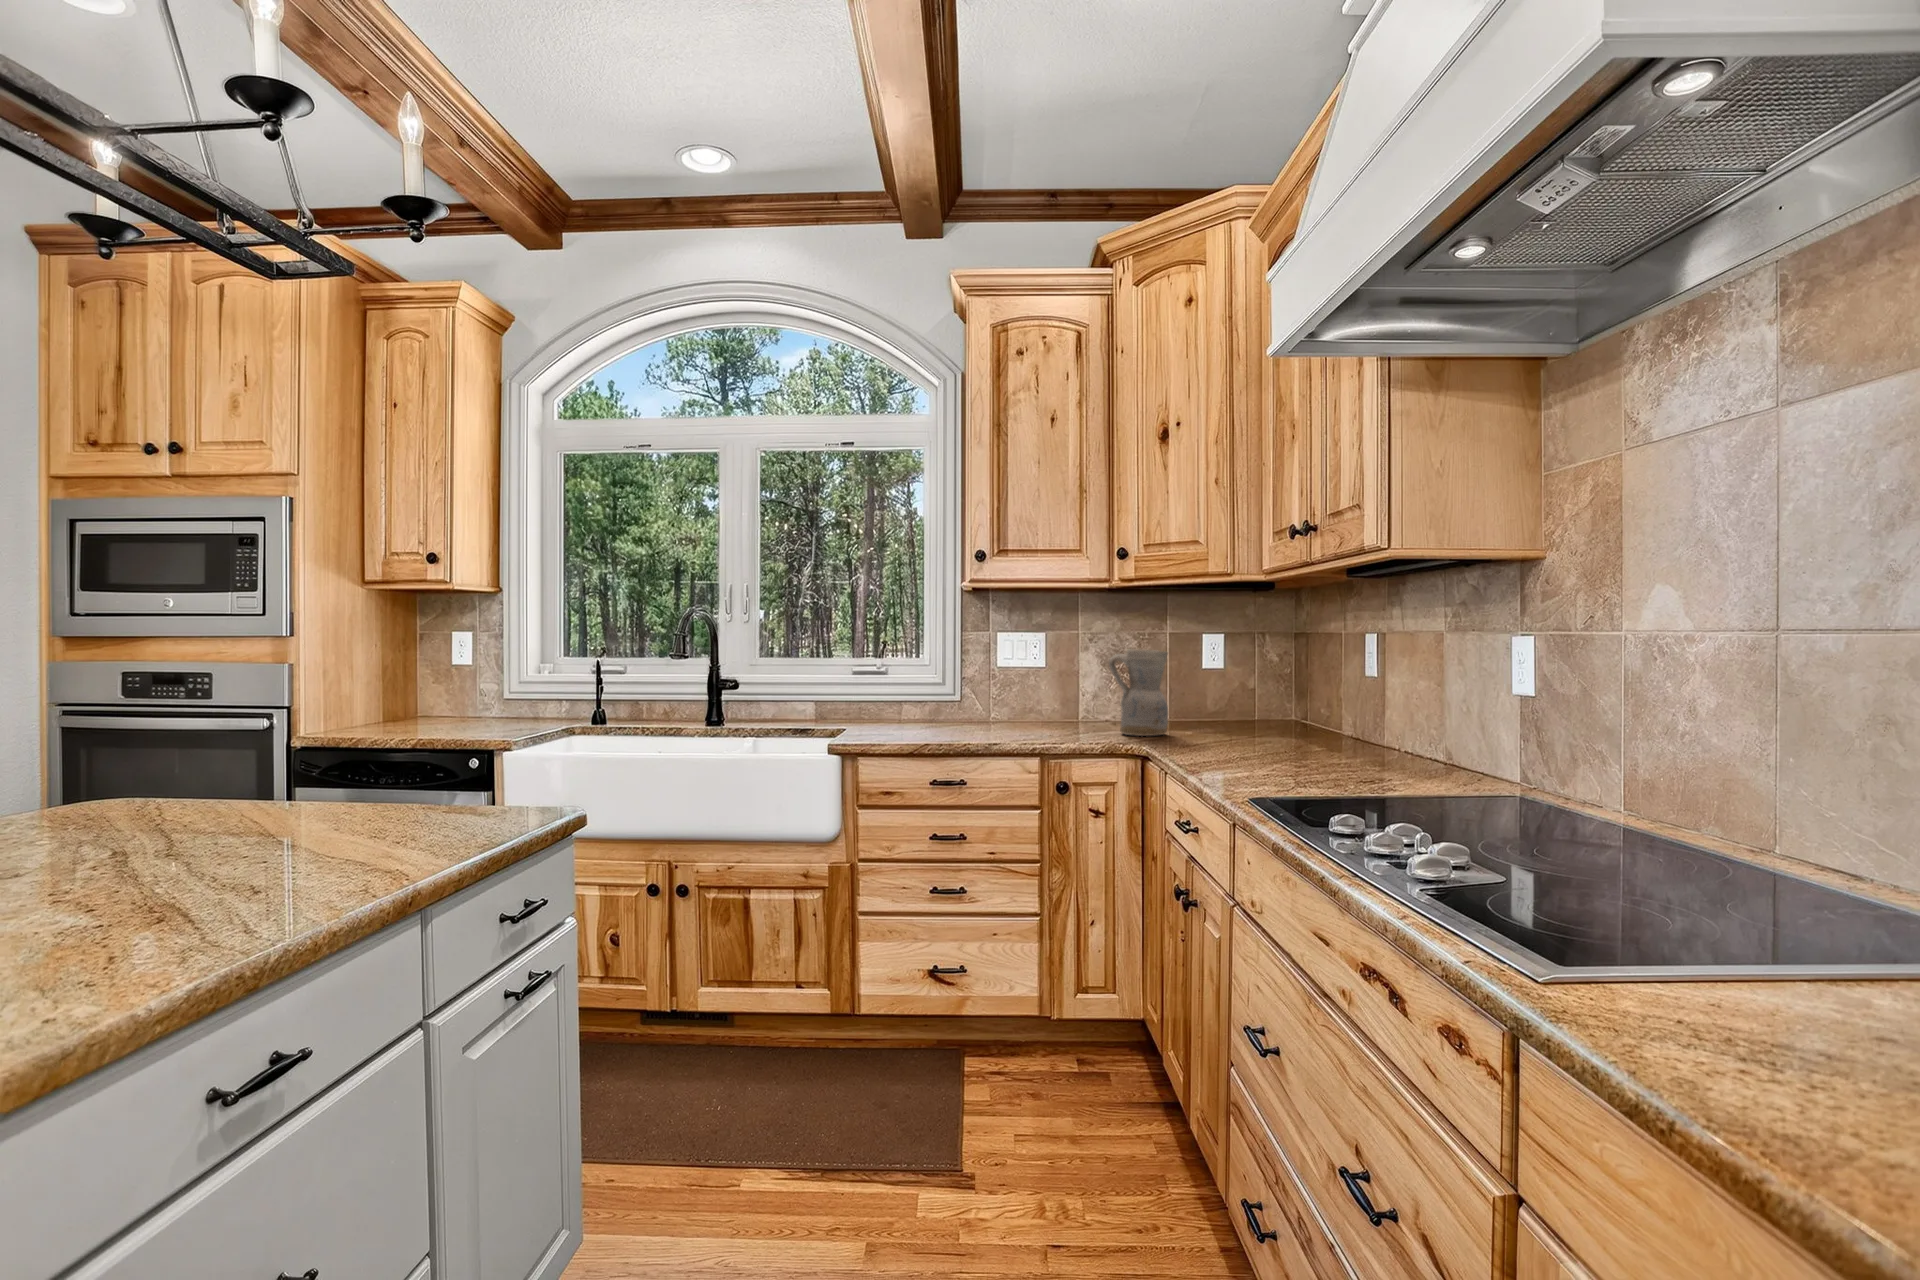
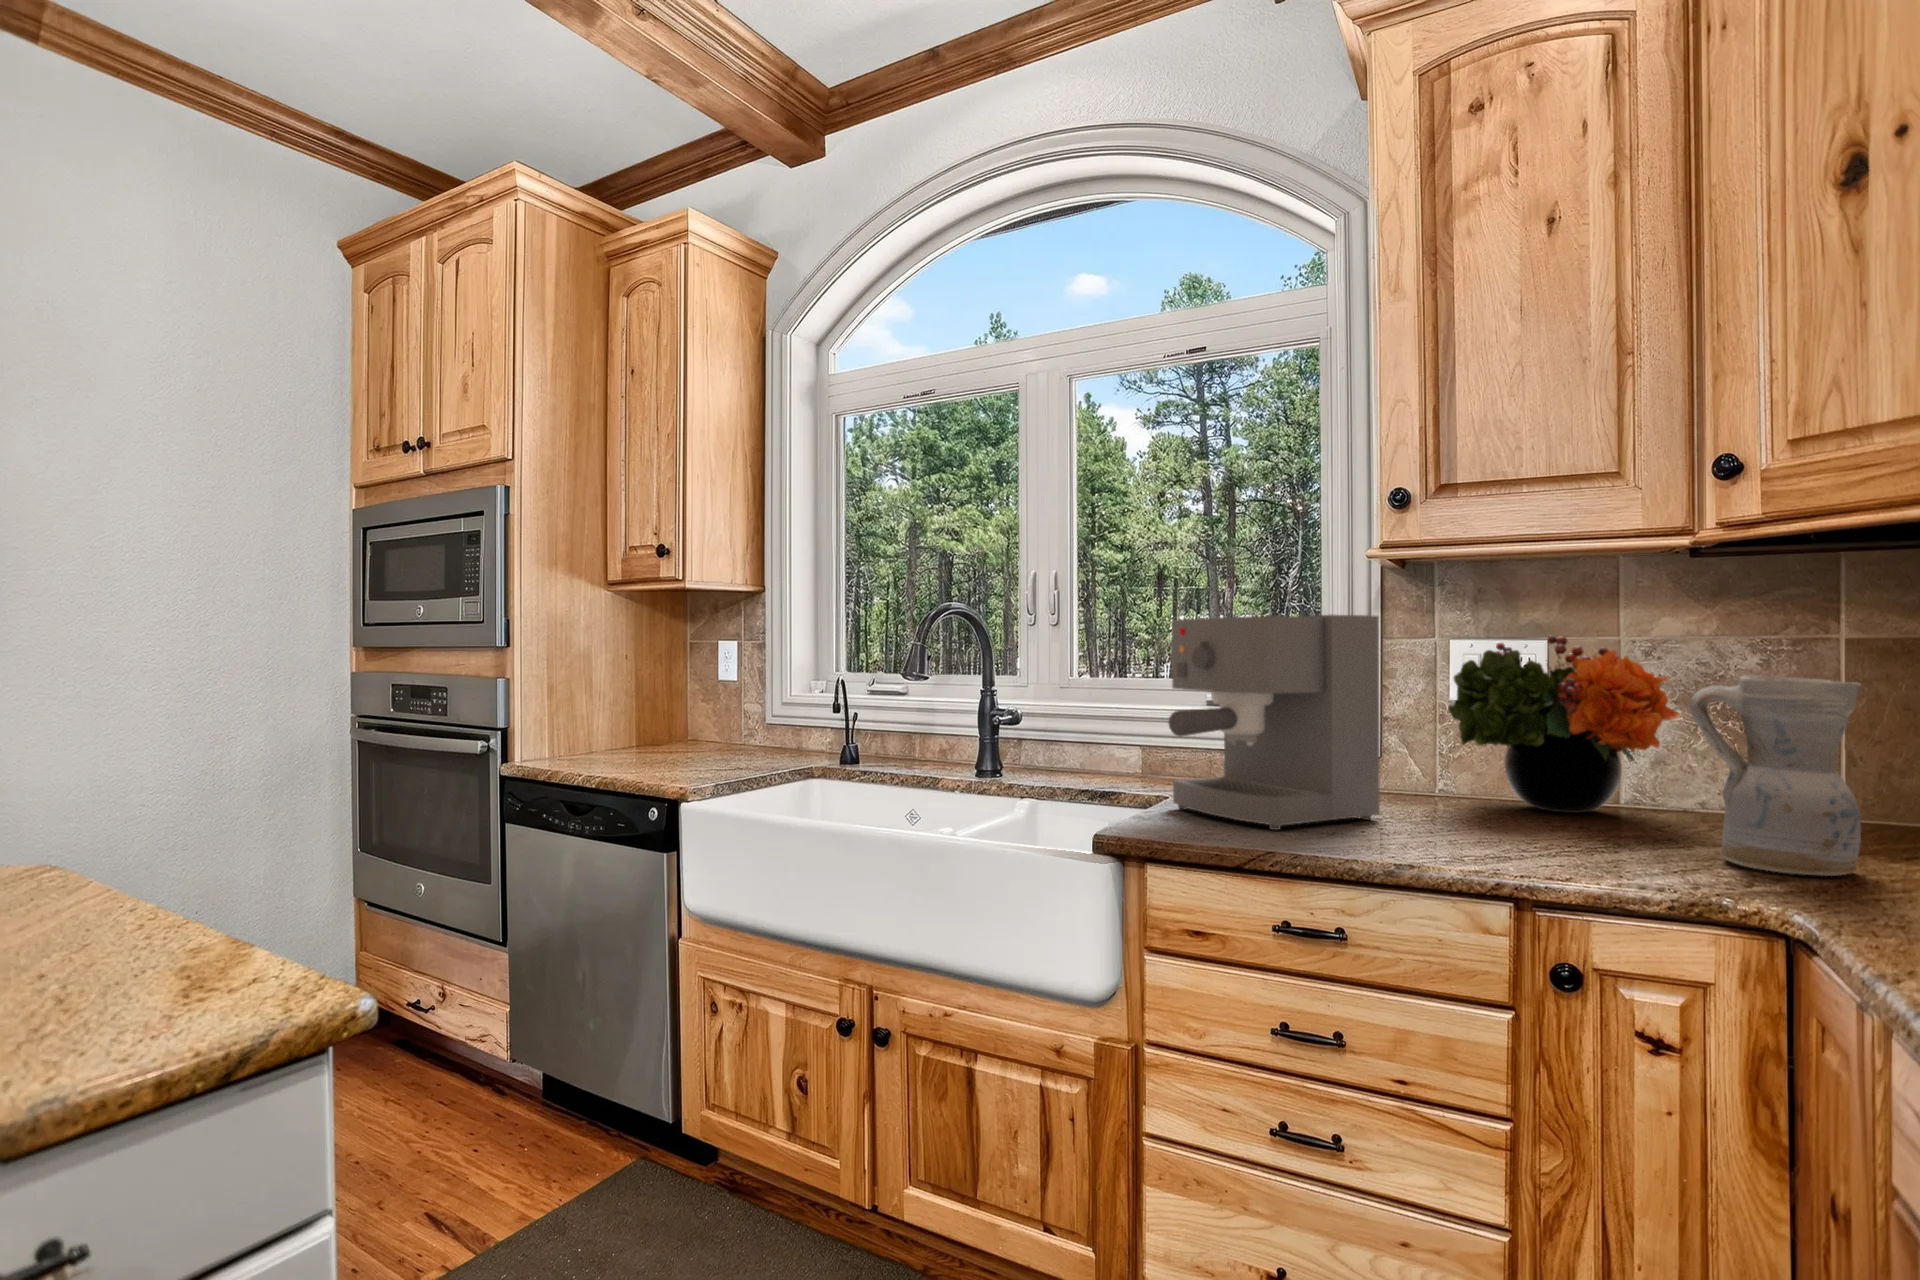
coffee maker: none [860,619,972,737] -> present [1169,615,1380,830]
flower arrangement: none [999,629,1107,723] -> present [1448,635,1680,813]

